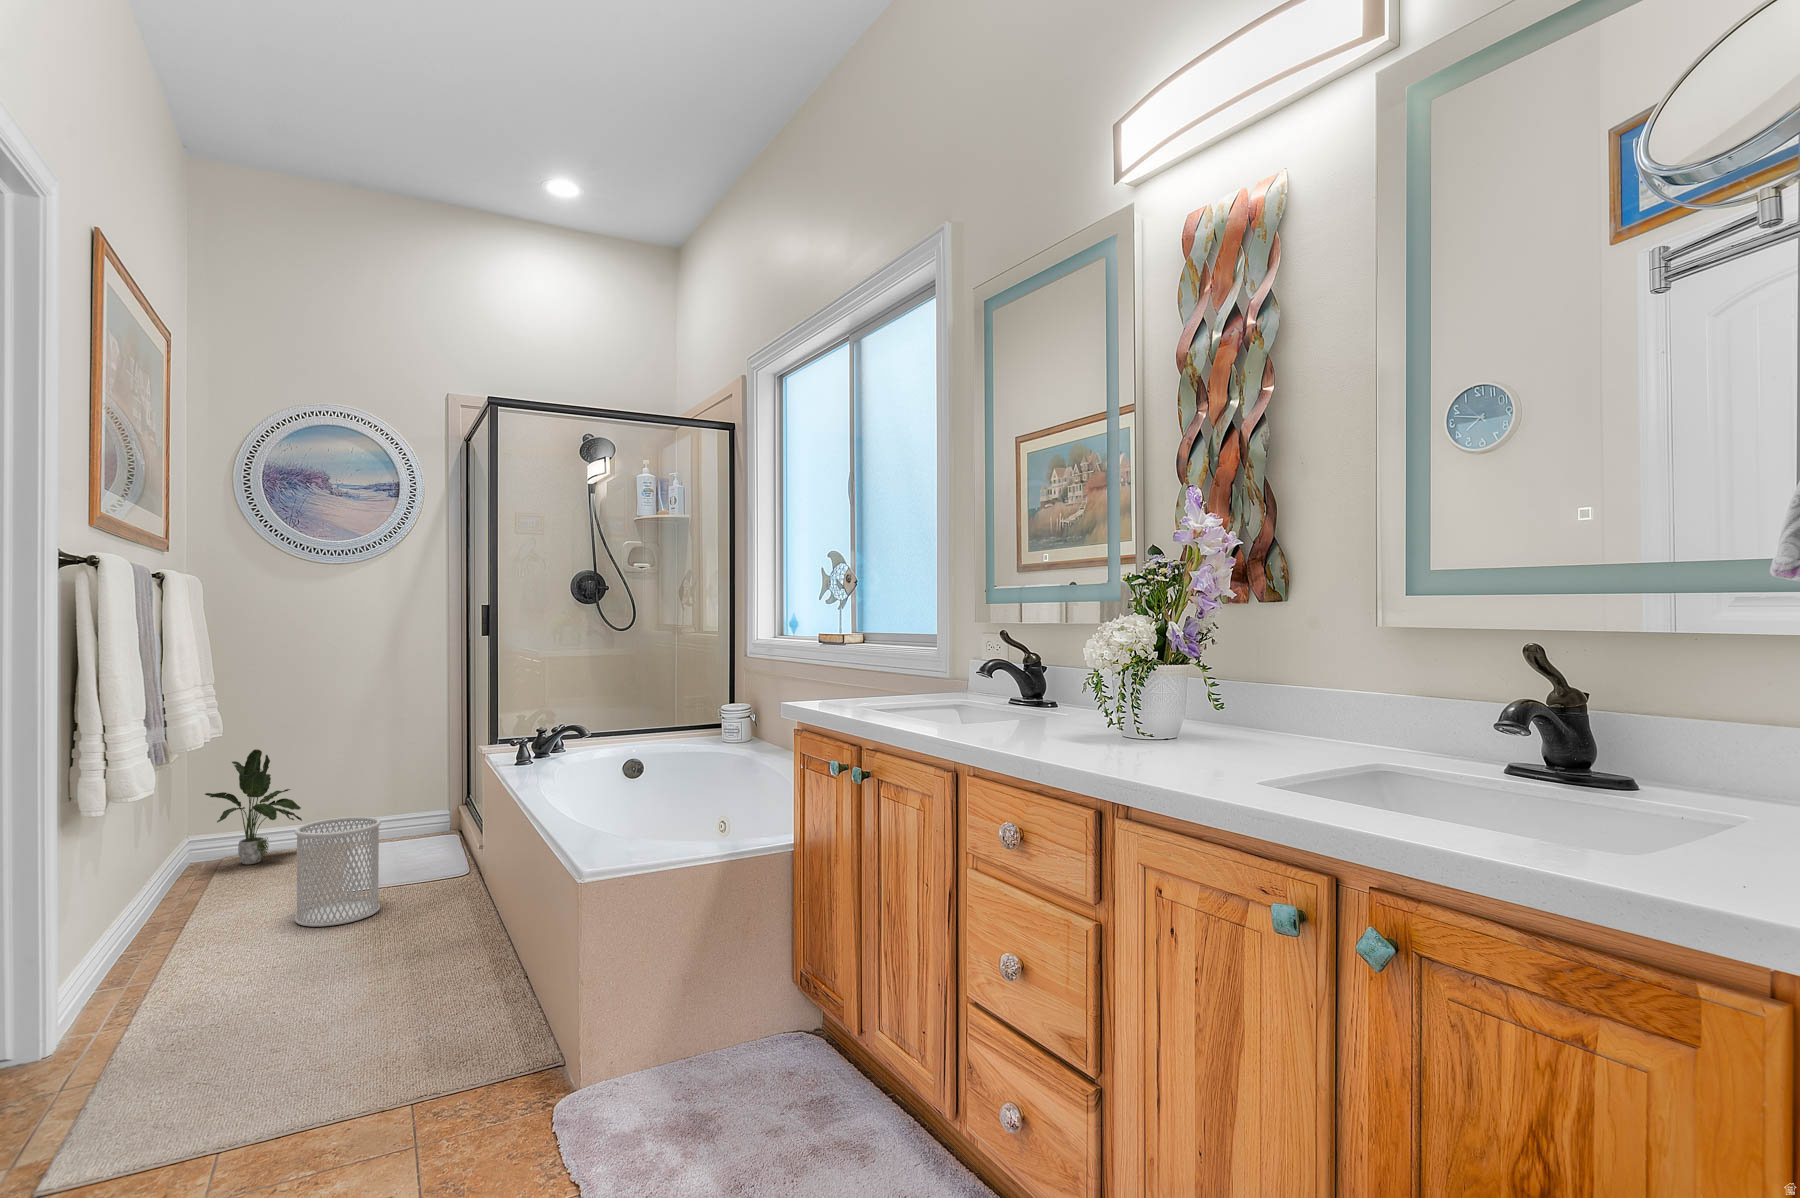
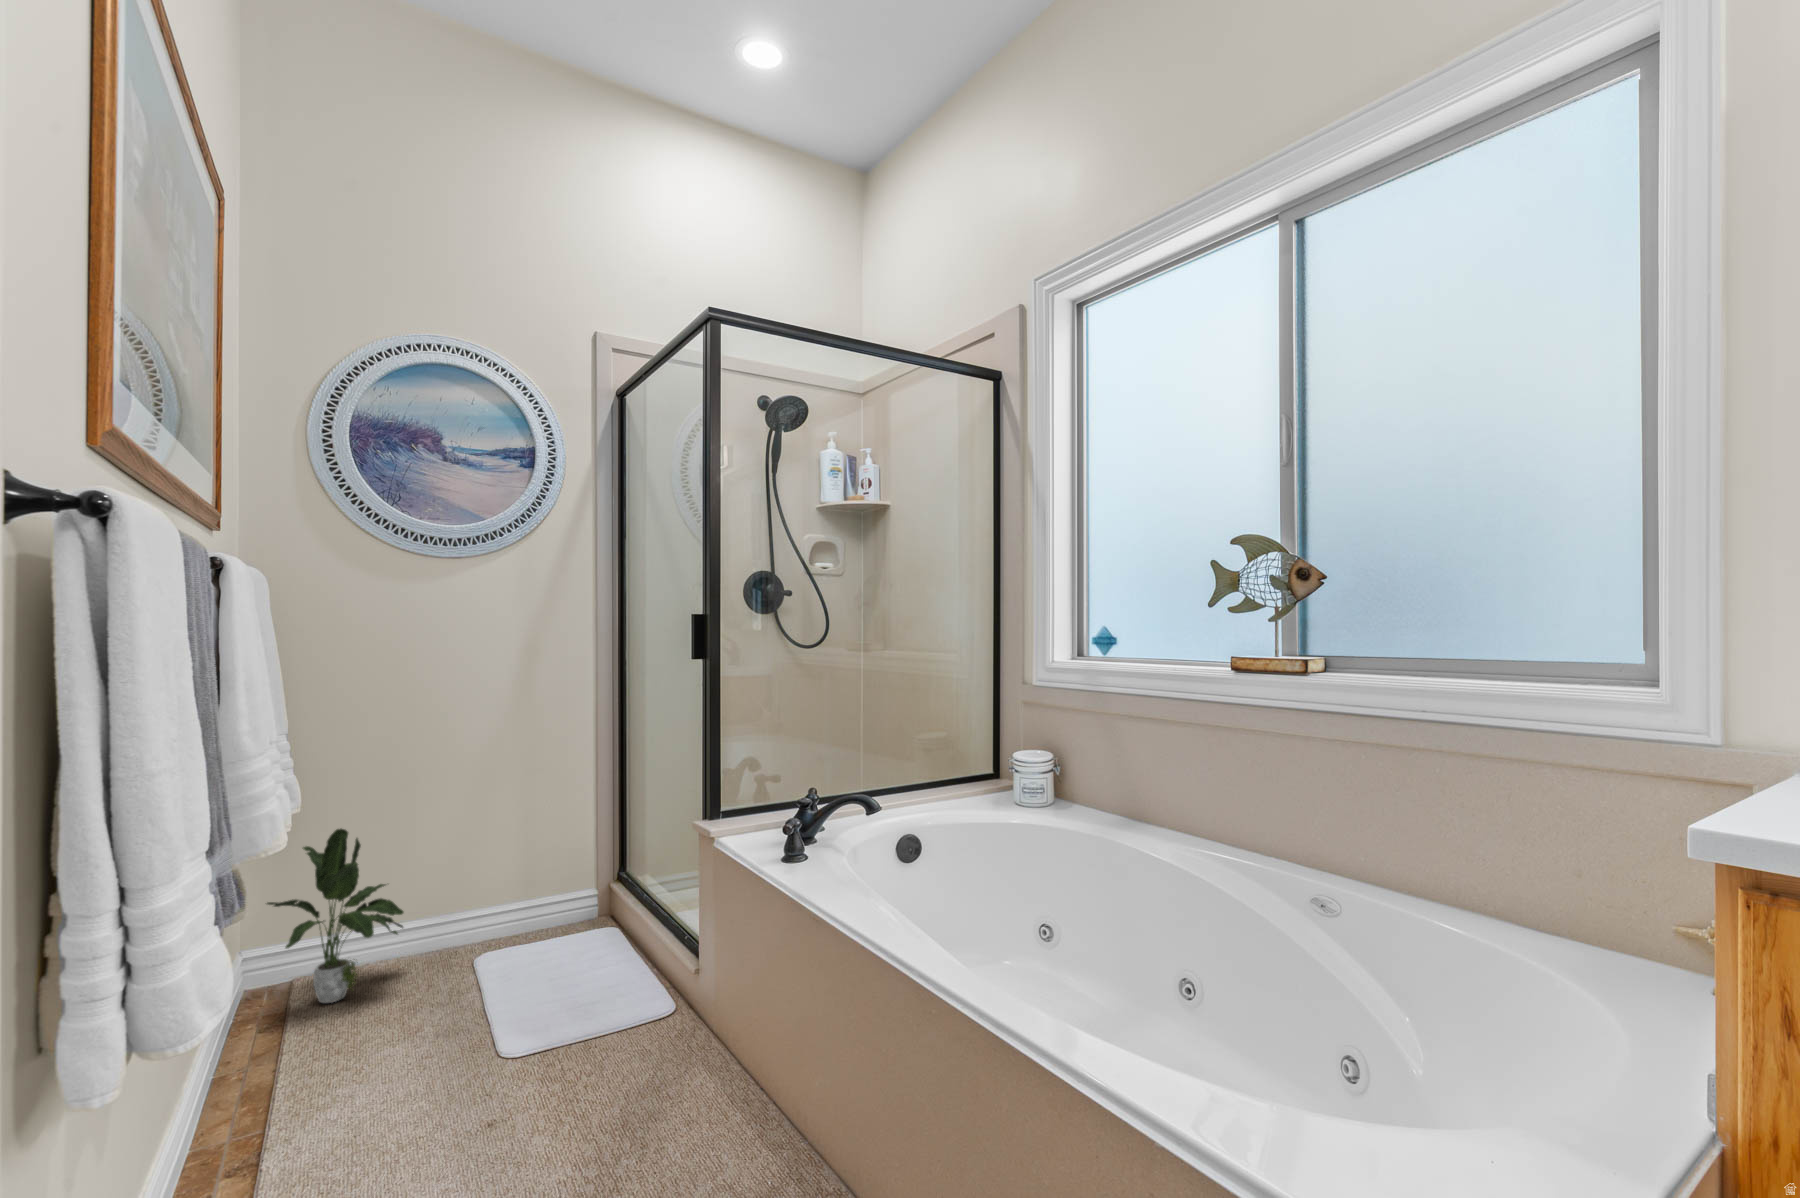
wastebasket: present [295,817,381,927] -> none [441,953,575,1165]

